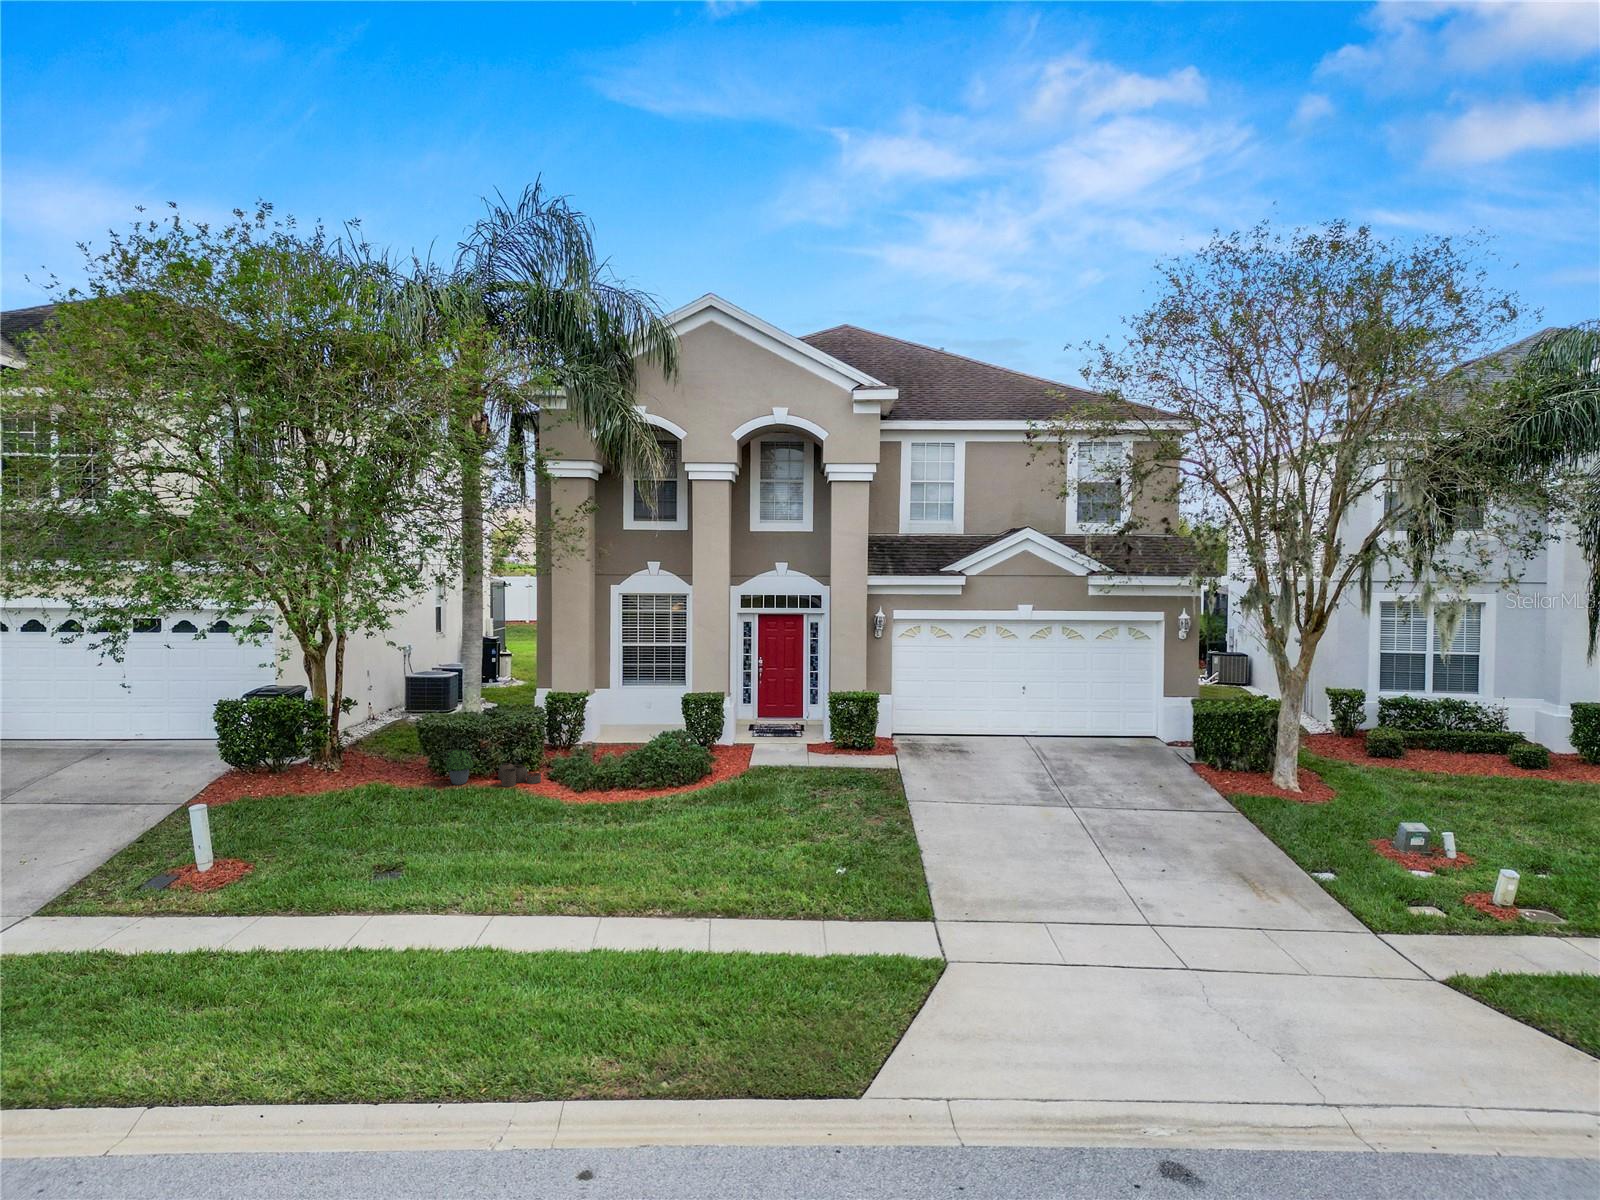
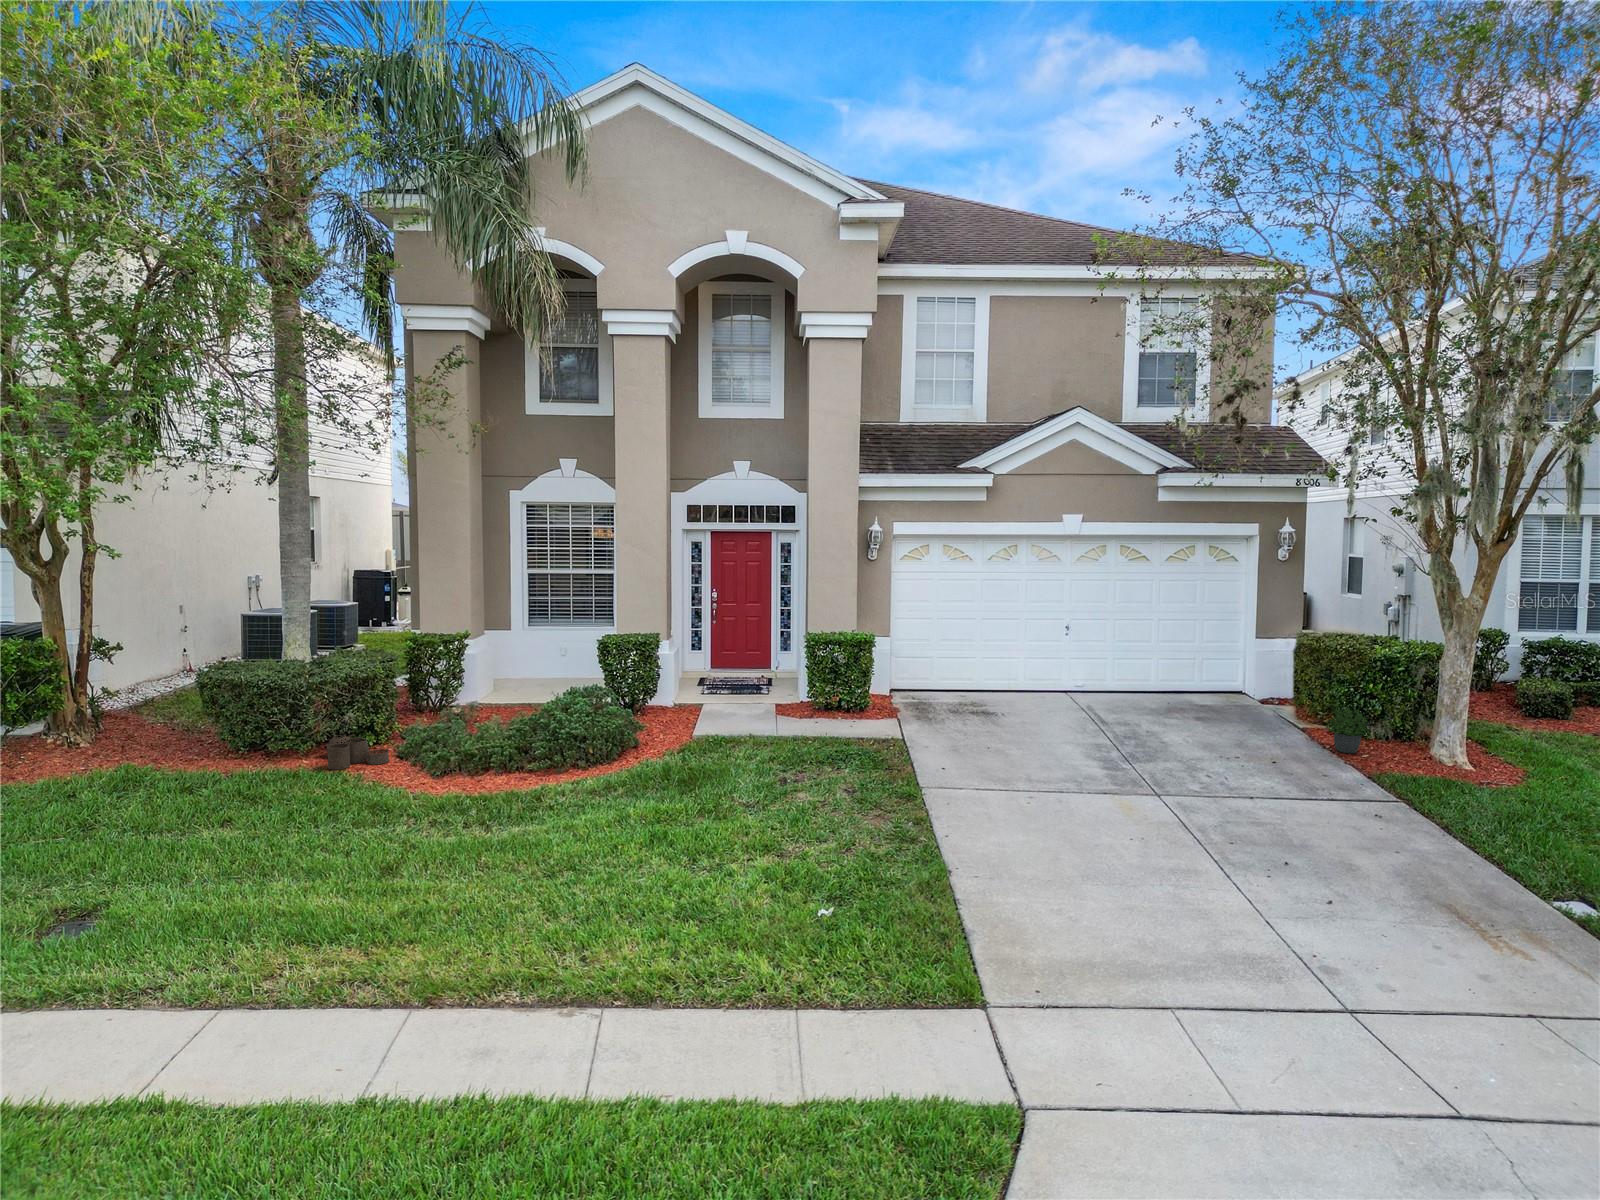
potted plant: present [446,749,473,785] -> present [1329,708,1371,754]

